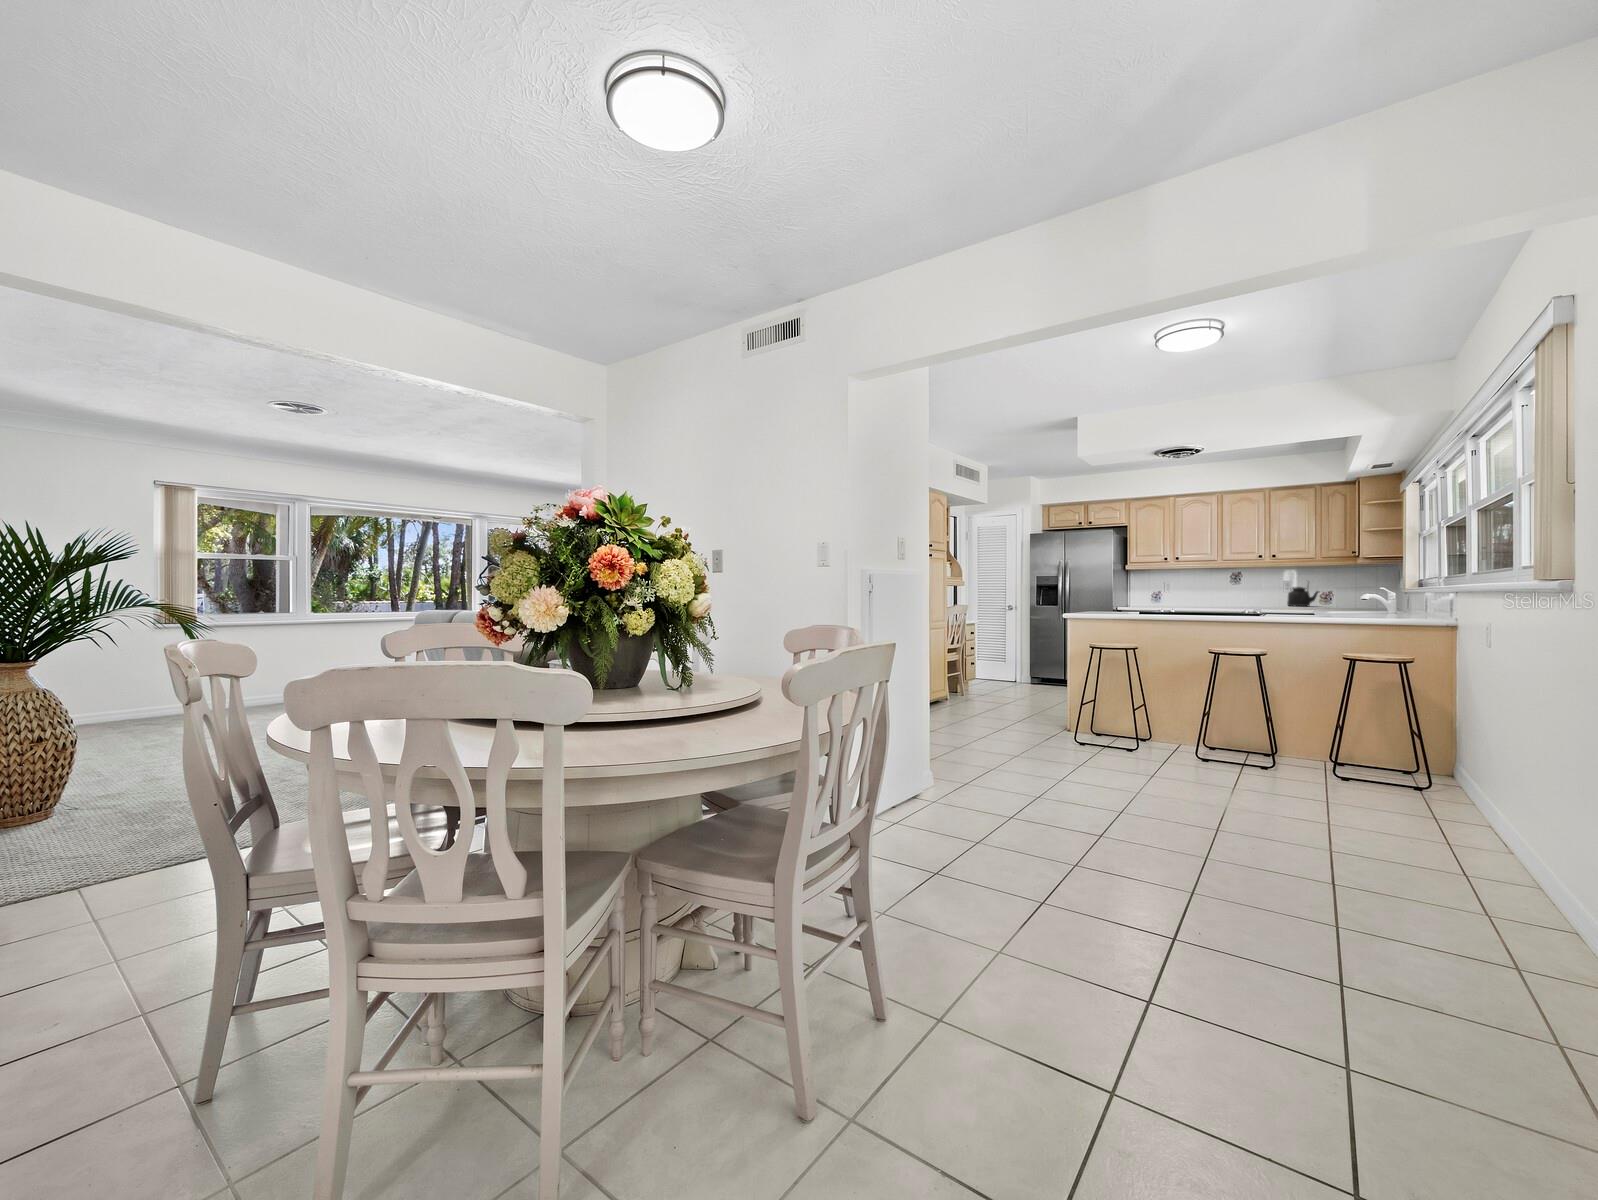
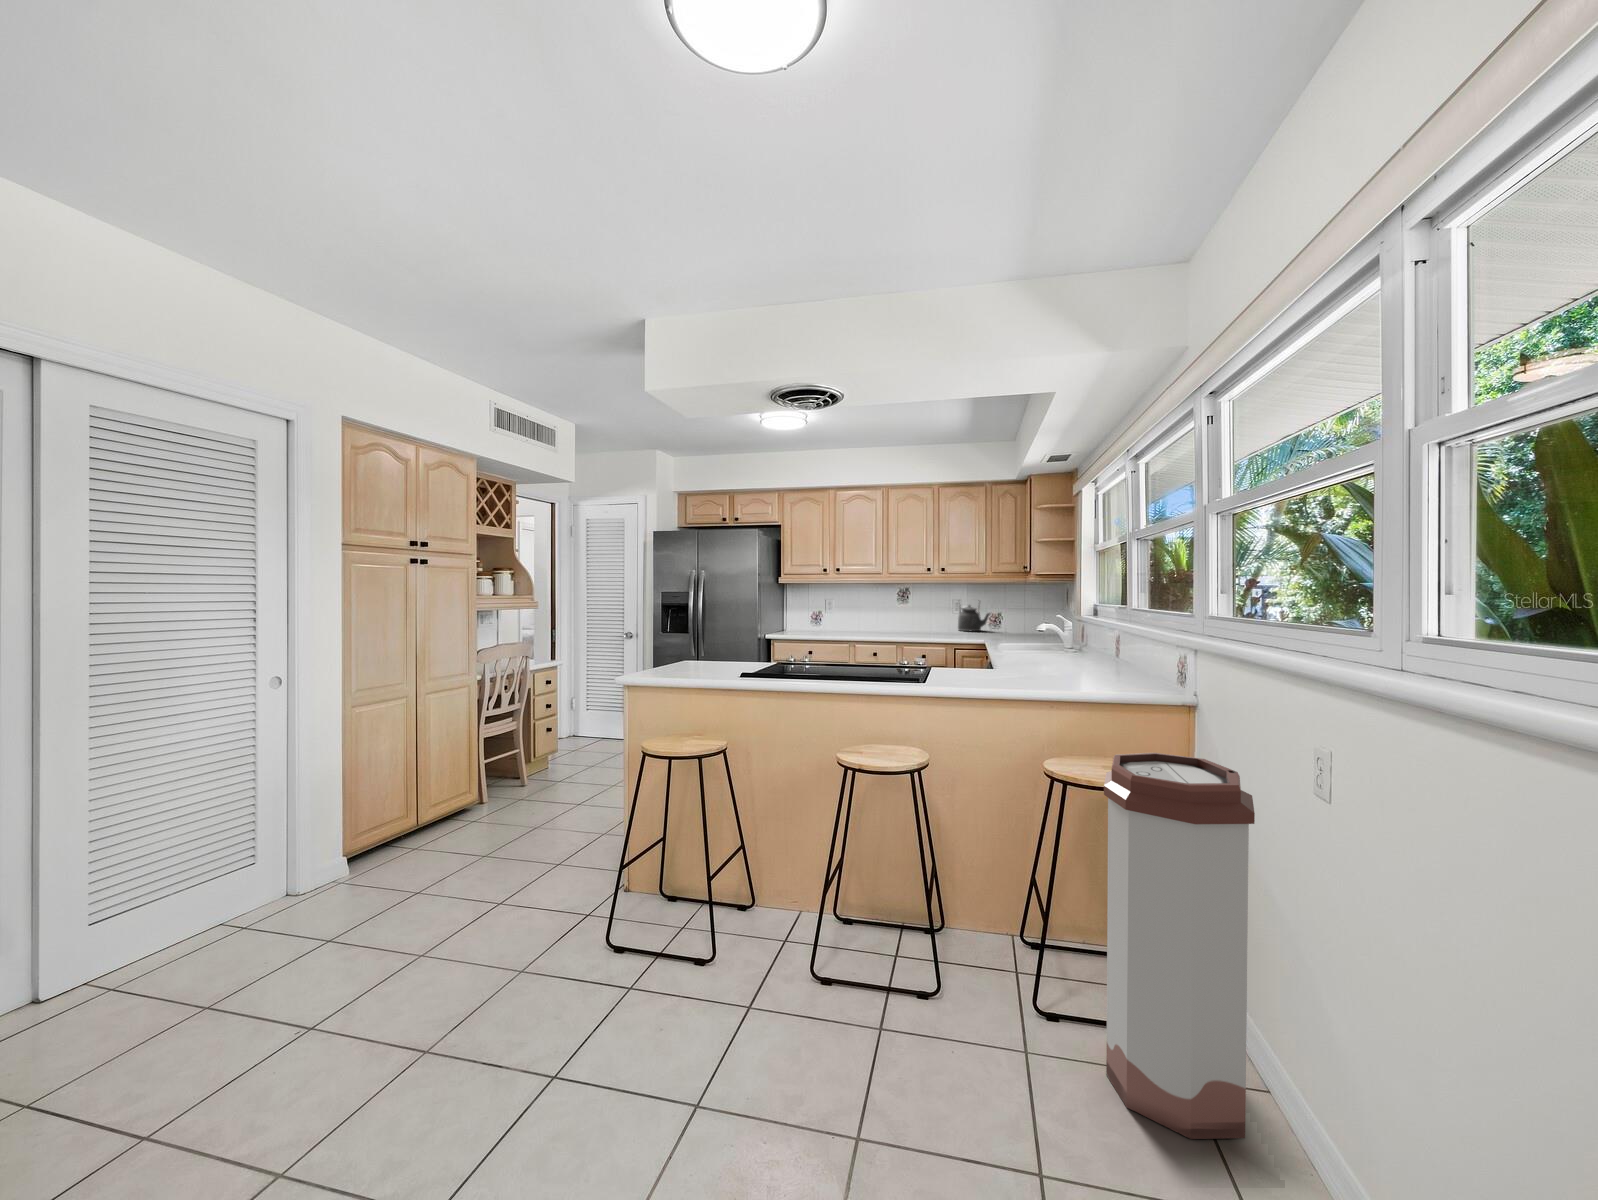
trash can: none [1374,631,1463,805] -> present [1104,753,1255,1139]

